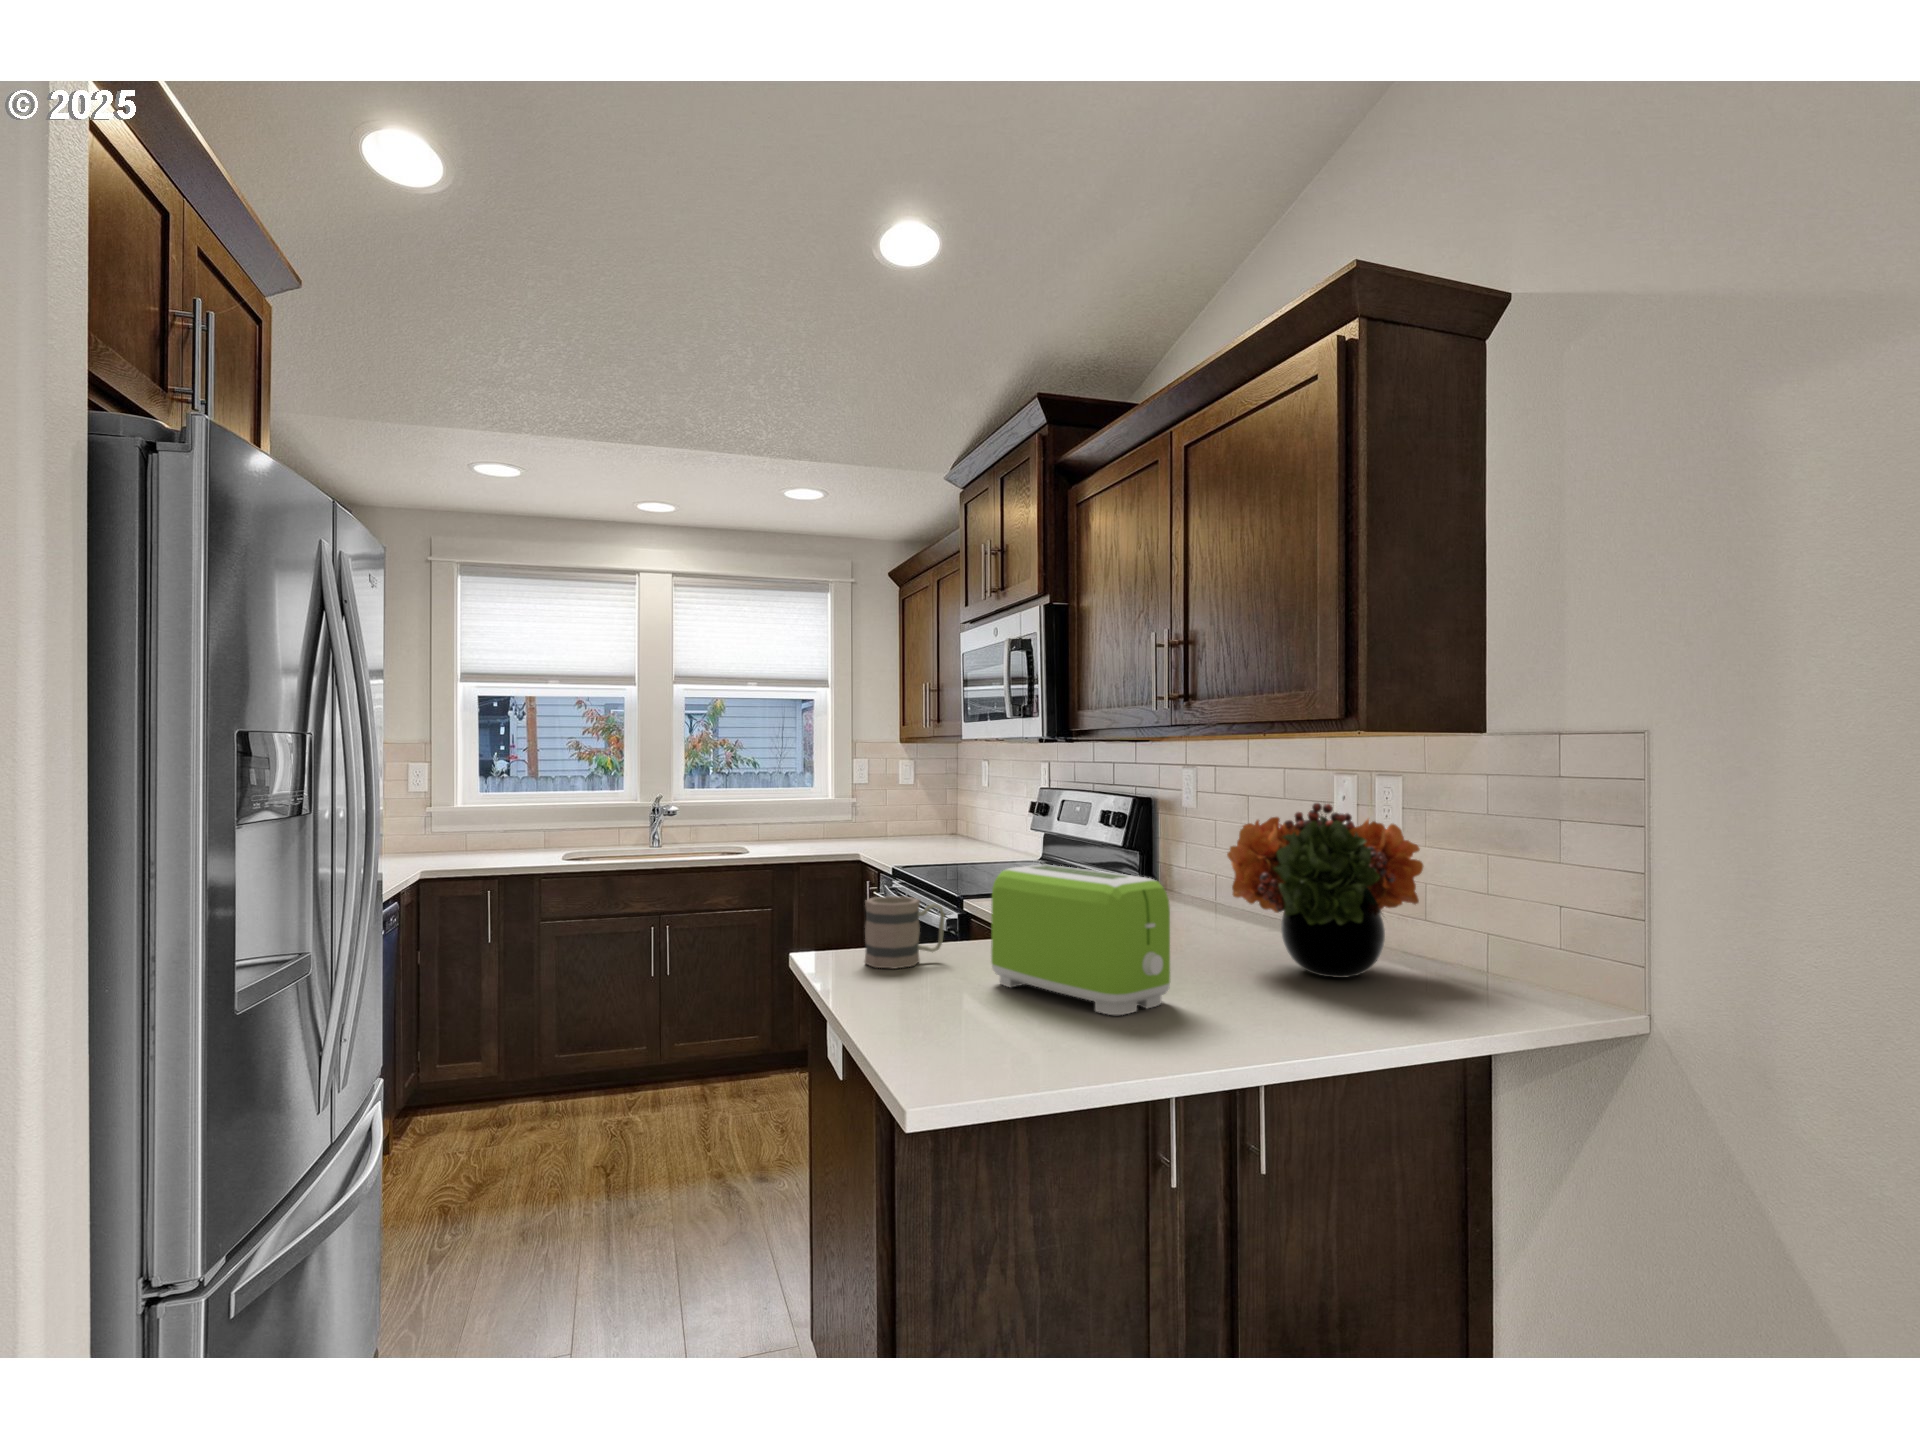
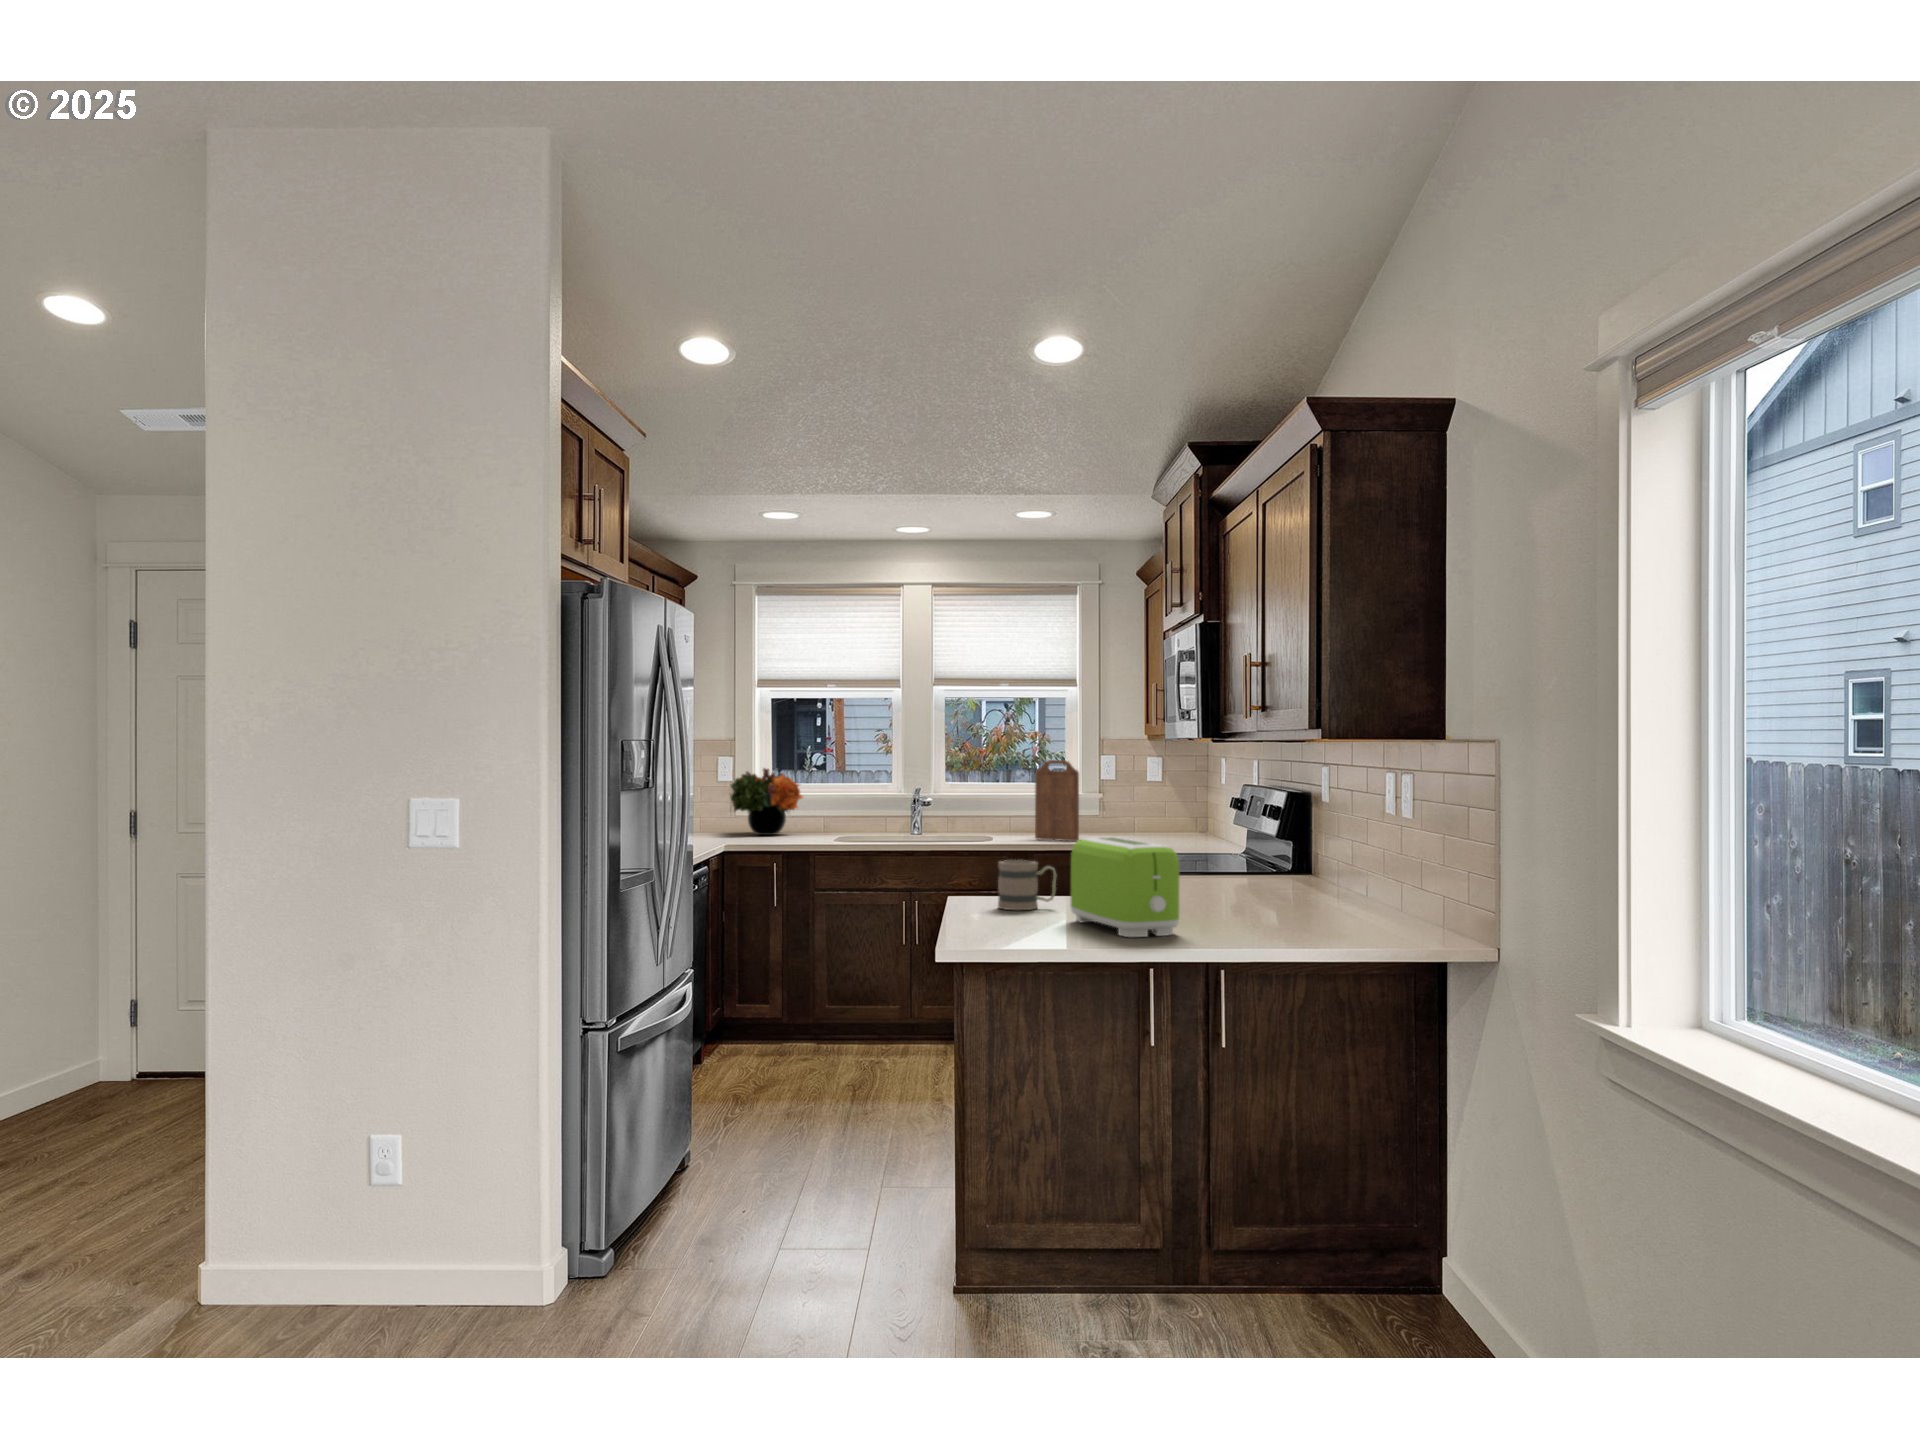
cutting board: none [798,763,847,850] -> present [1035,760,1079,841]
flower arrangement: present [1227,803,1424,978] -> present [731,768,803,835]

